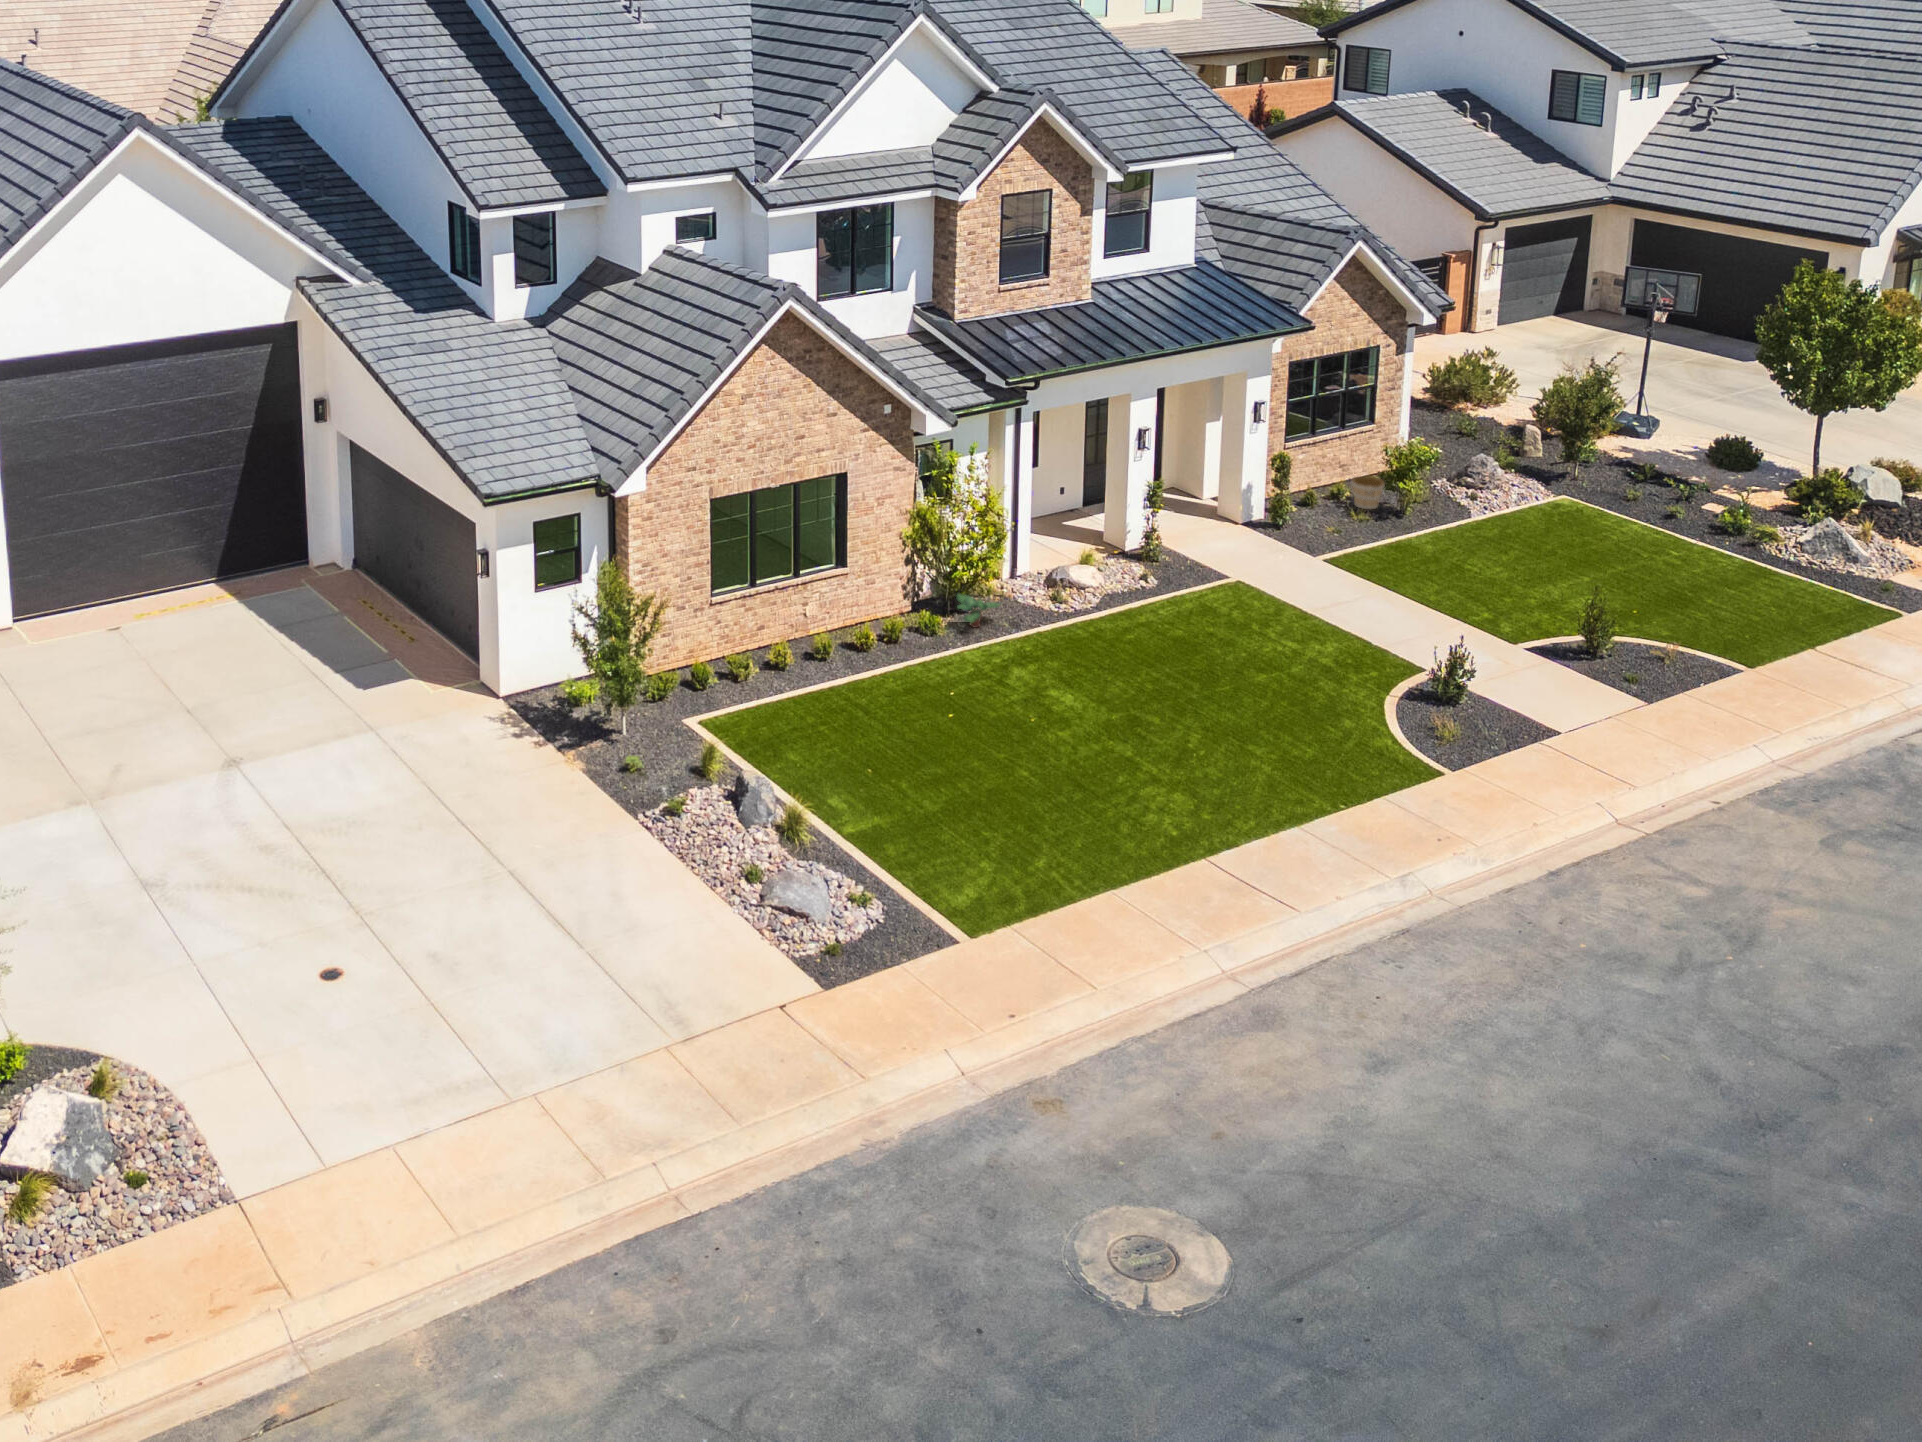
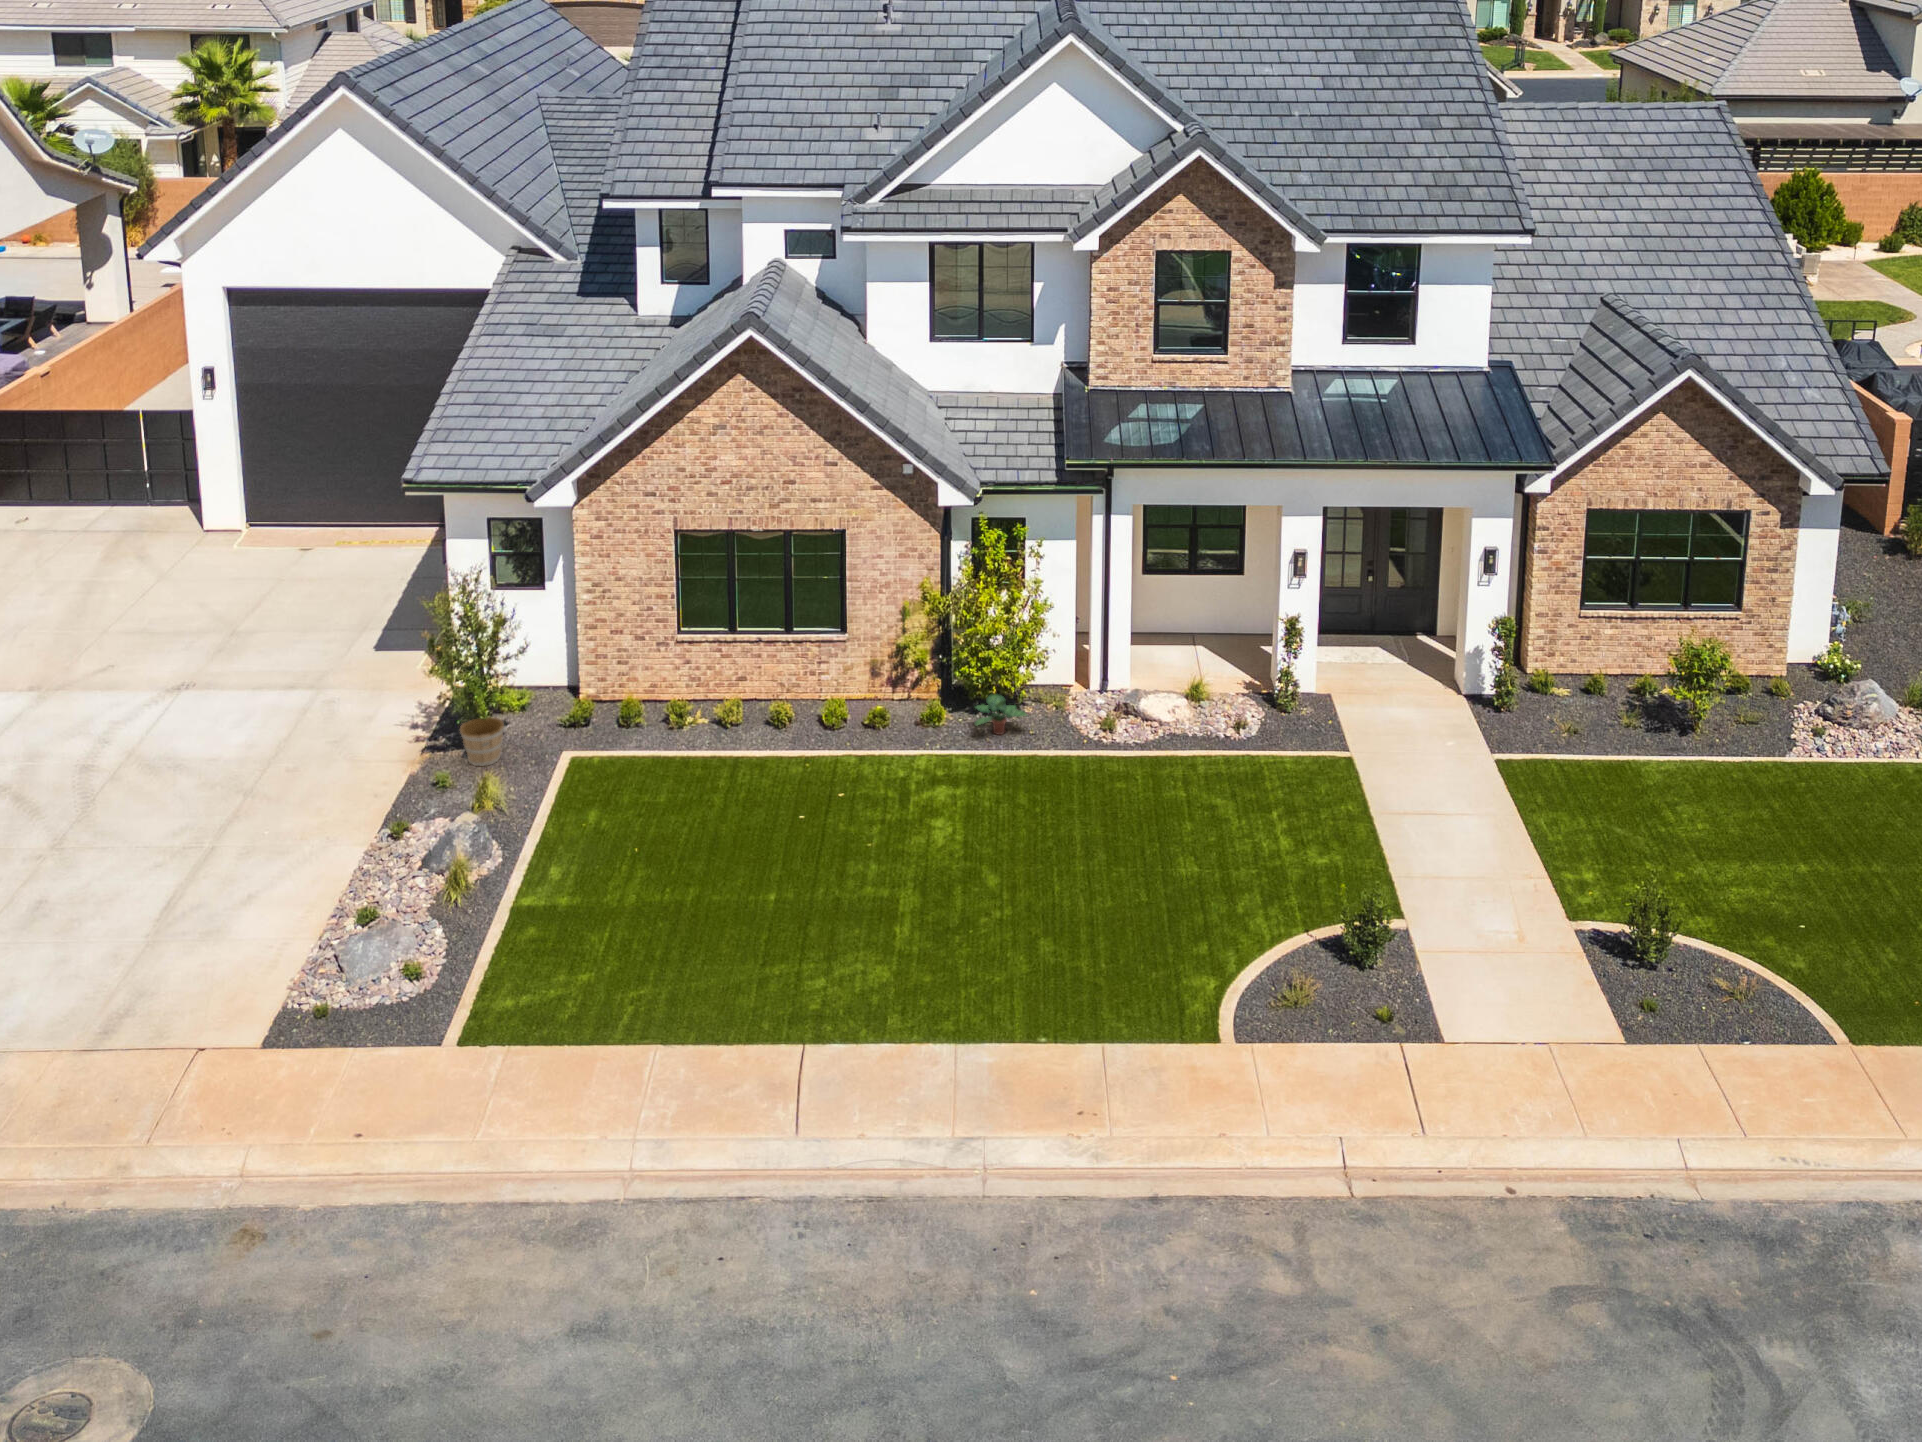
wooden bucket: present [1352,476,1385,509] -> present [460,717,504,766]

